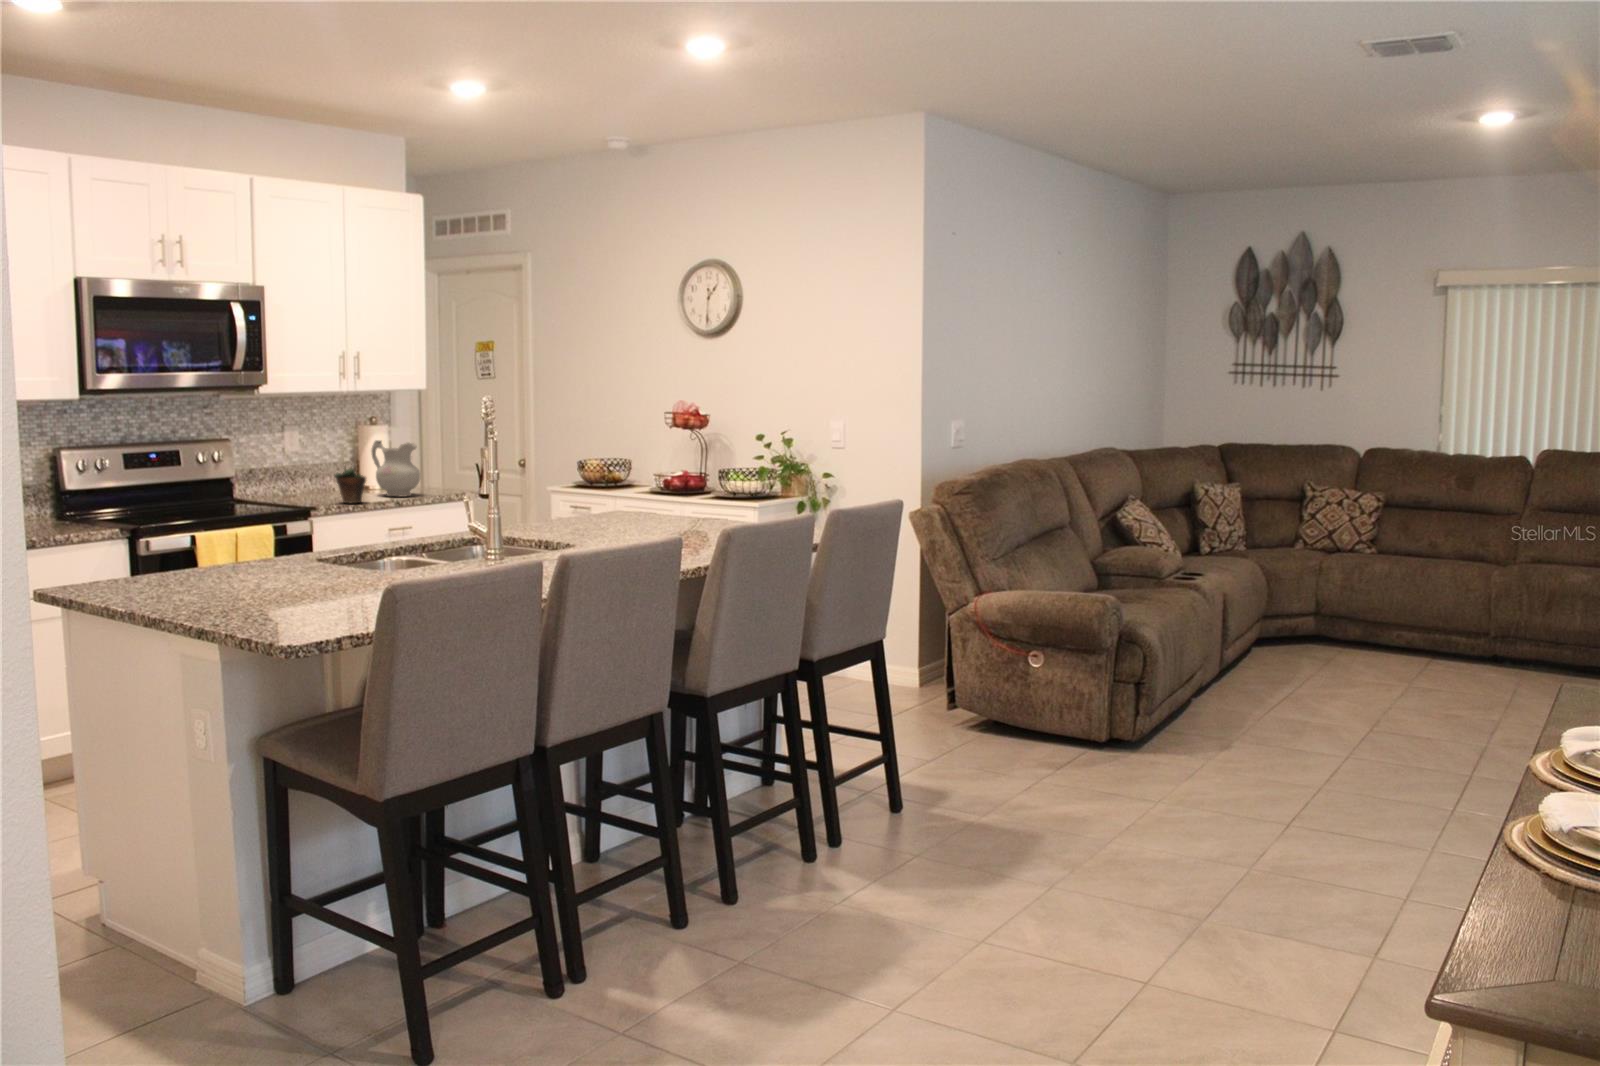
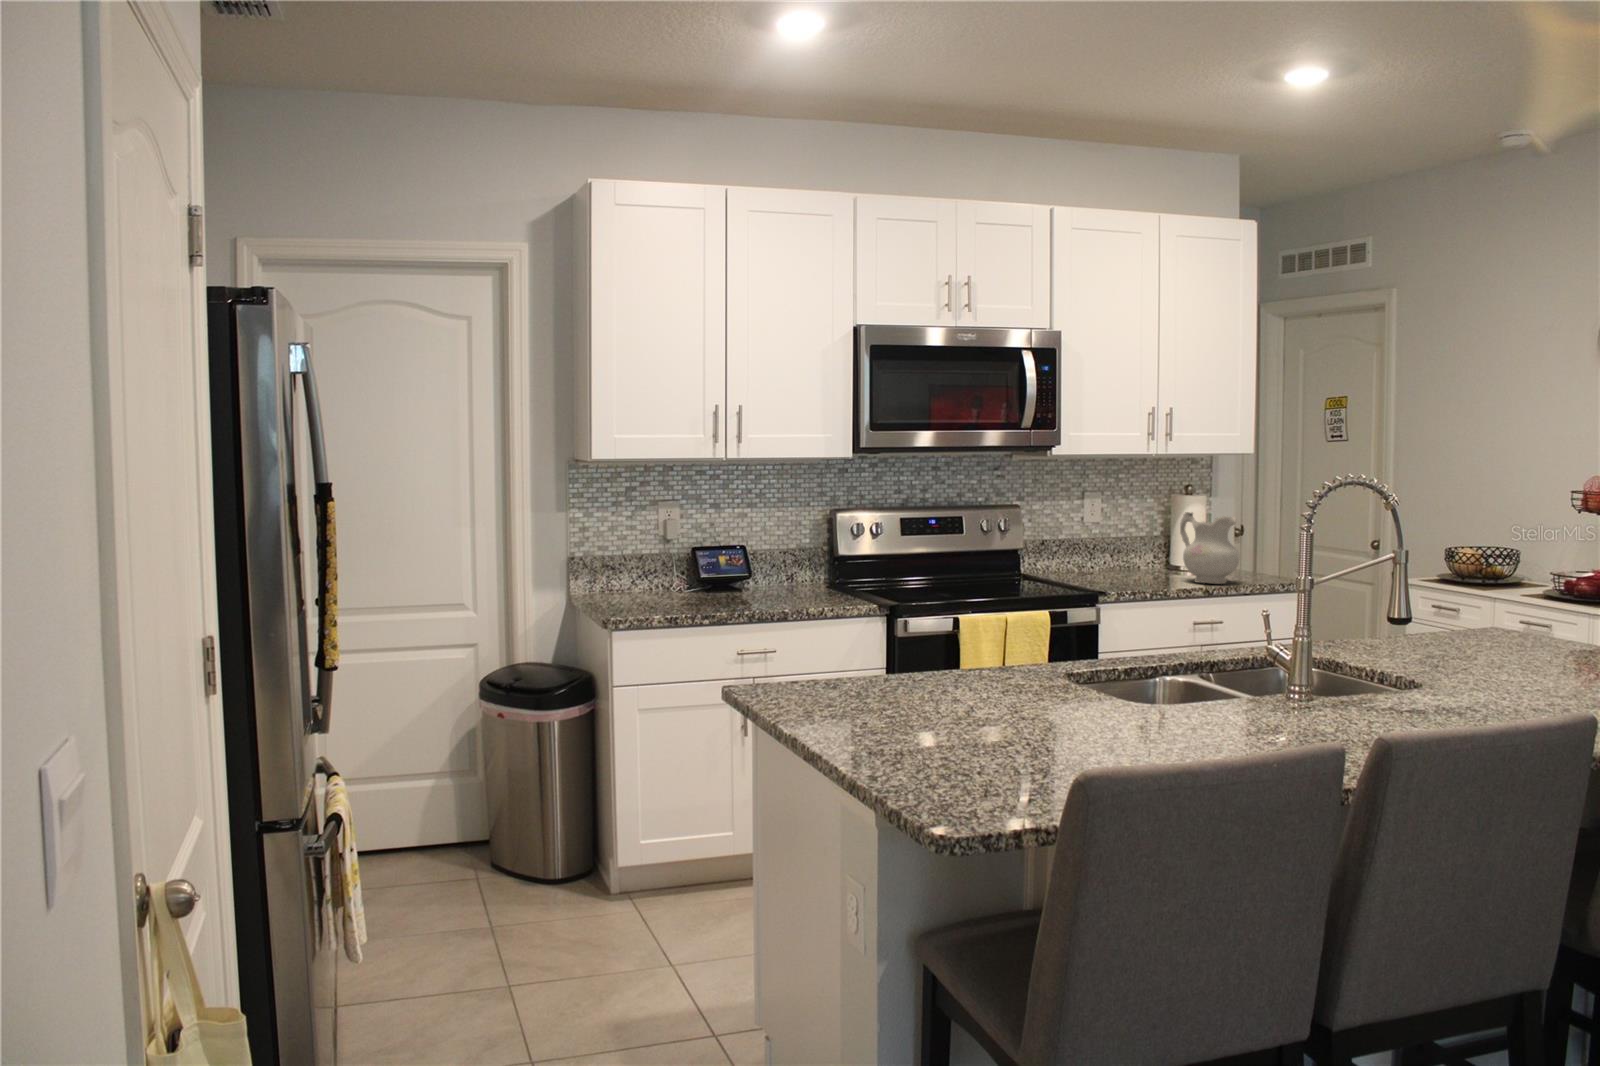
succulent plant: present [334,464,366,504] -> none [1129,530,1169,589]

